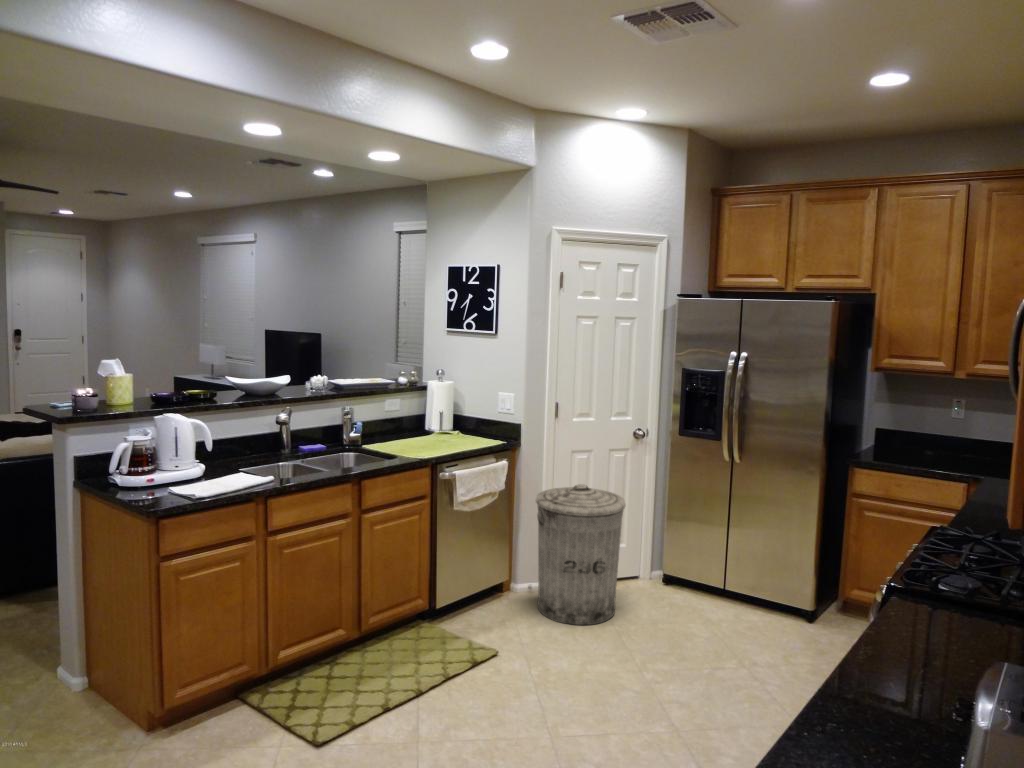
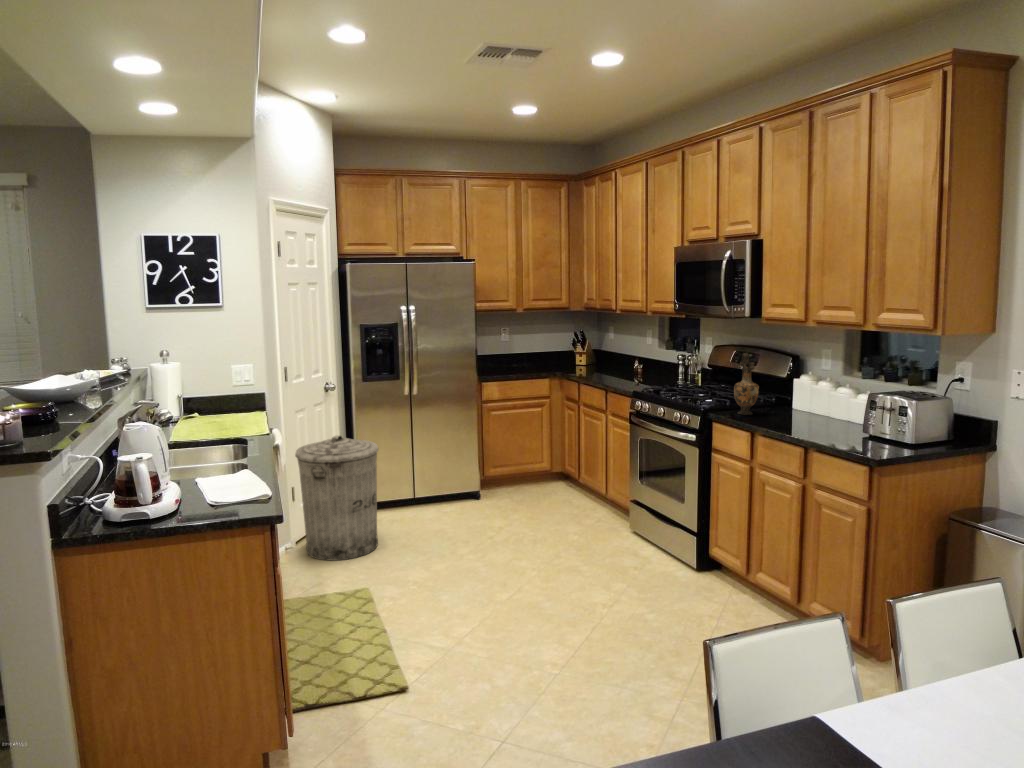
vase: none [917,508,977,645] -> present [734,353,759,415]

